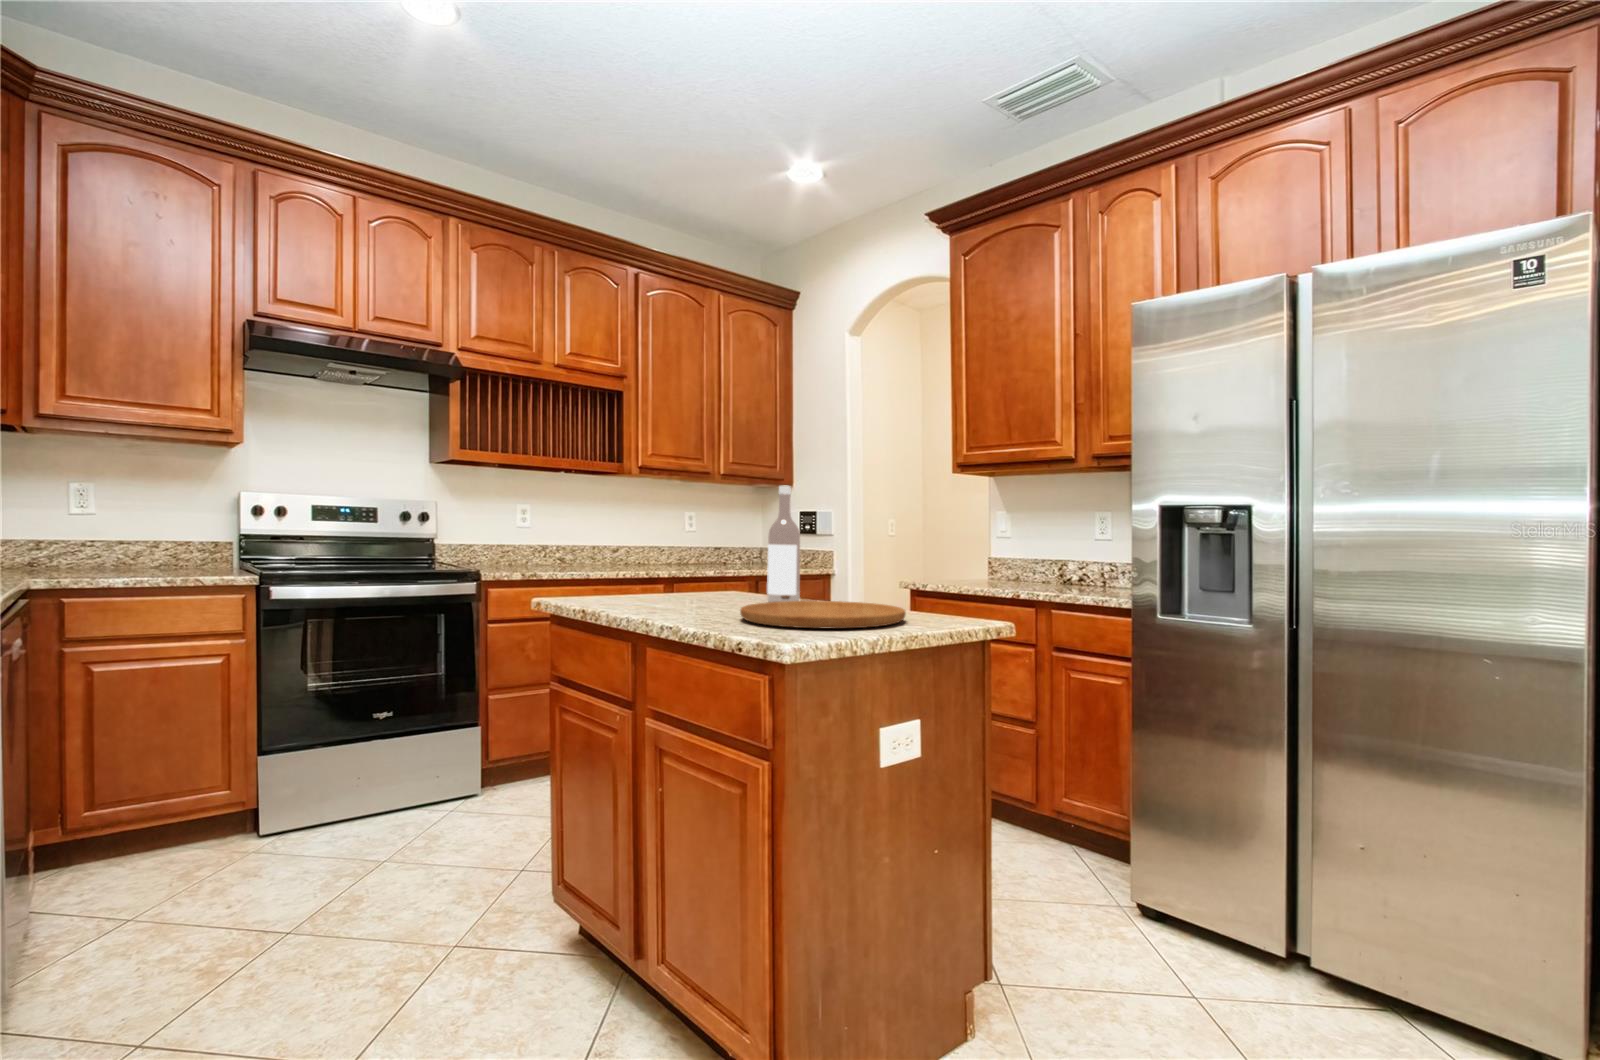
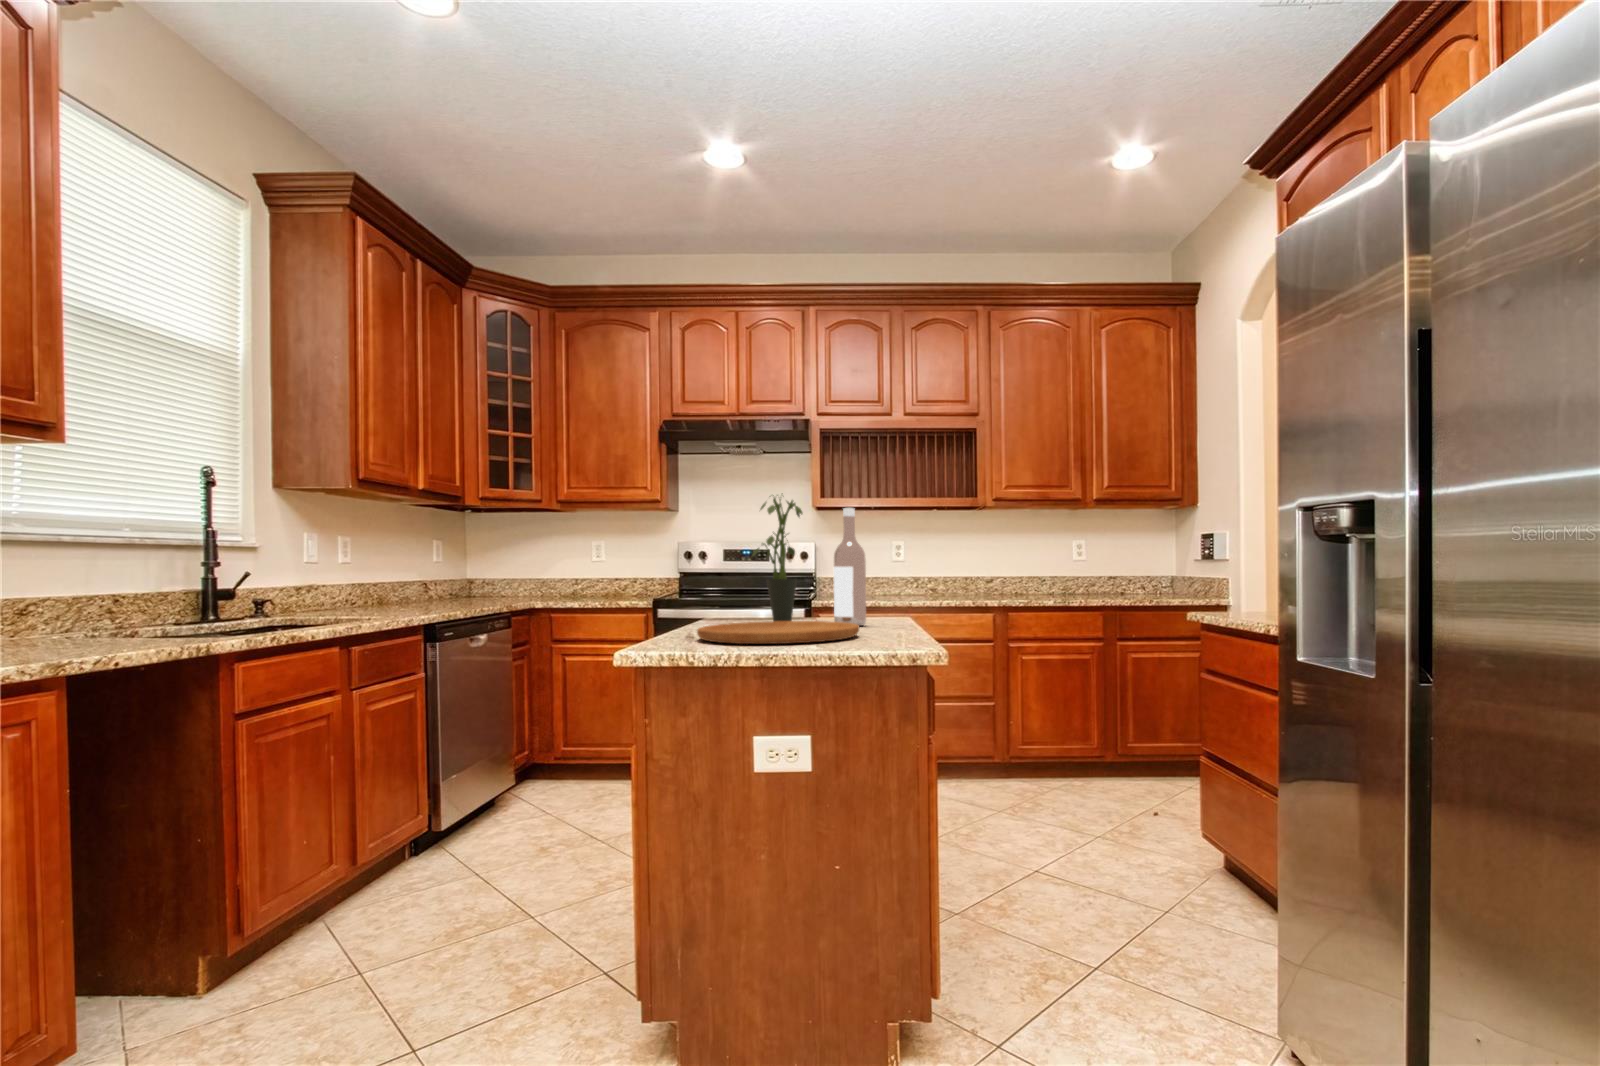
potted plant: none [675,464,738,605] -> present [753,498,803,621]

